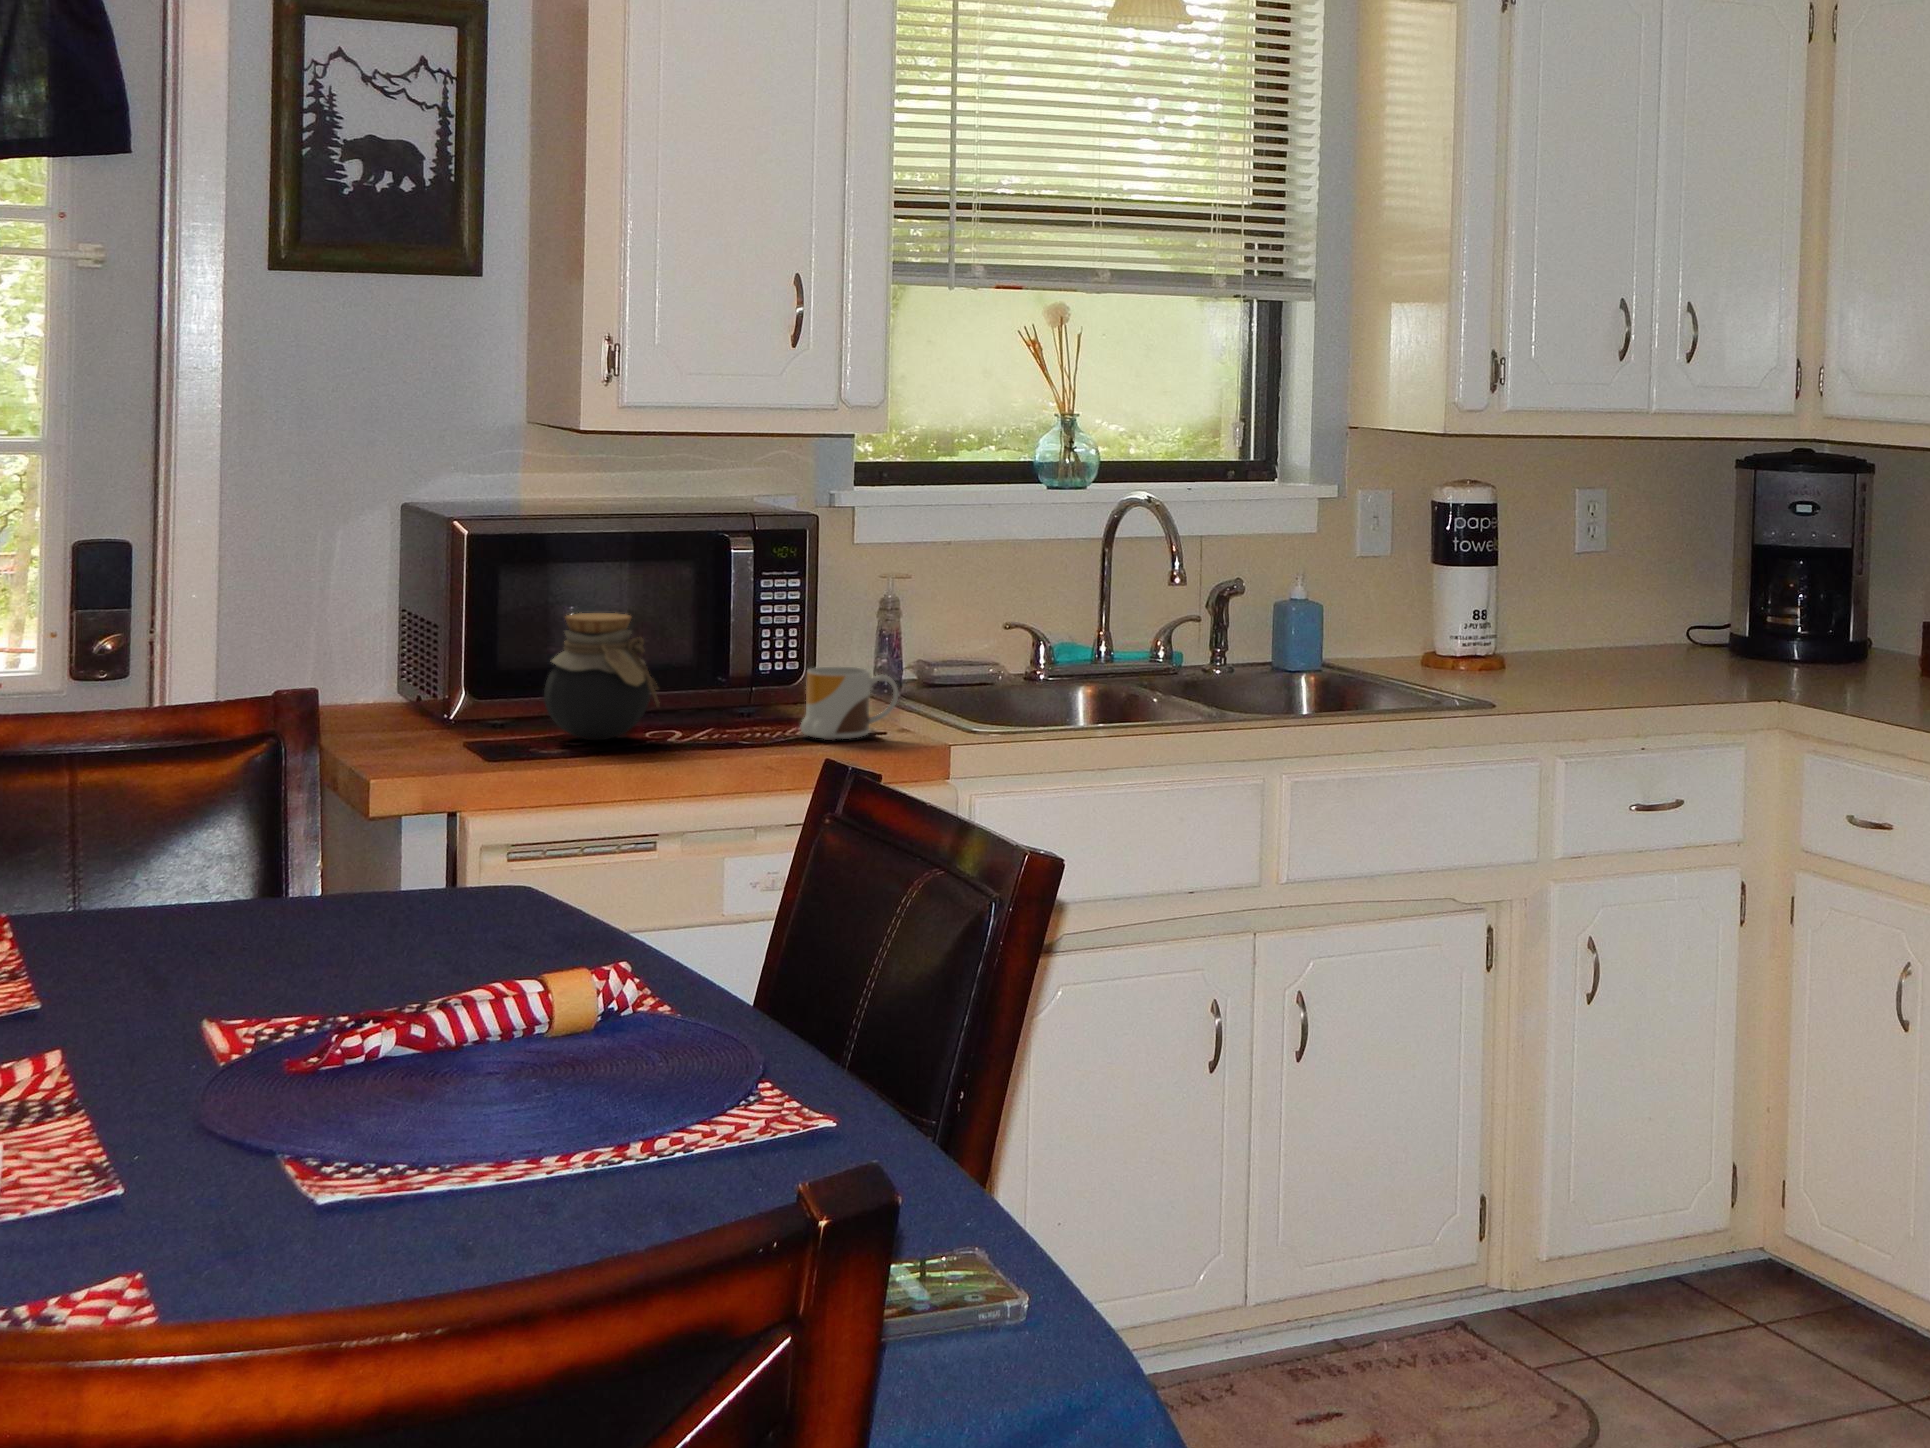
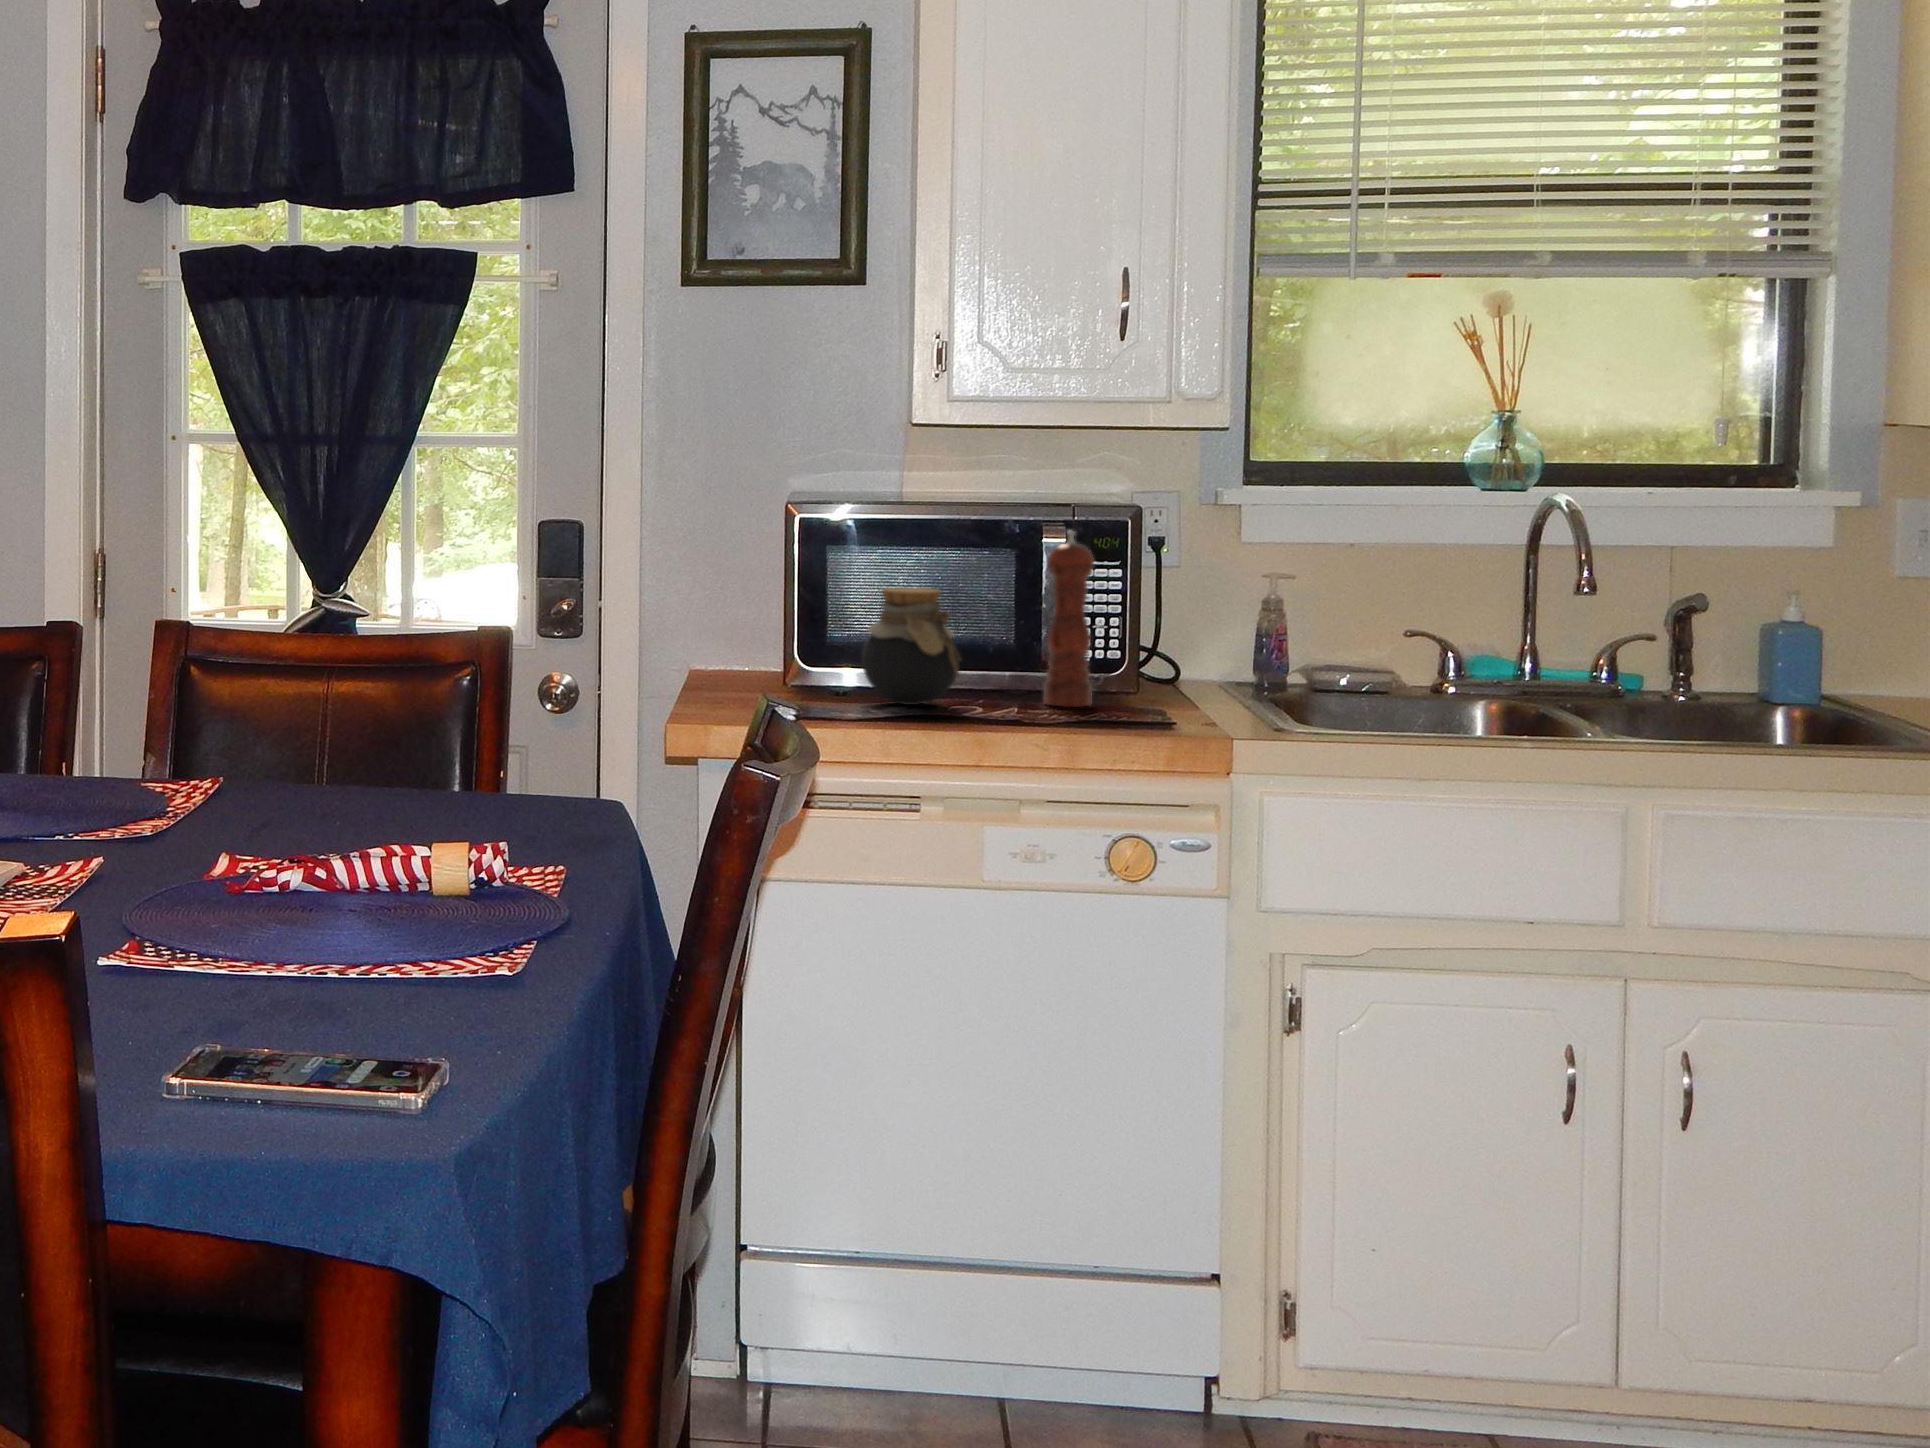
pepper mill: none [719,546,770,728] -> present [1044,531,1094,707]
mug: present [801,666,898,740] -> none [1104,651,1203,722]

